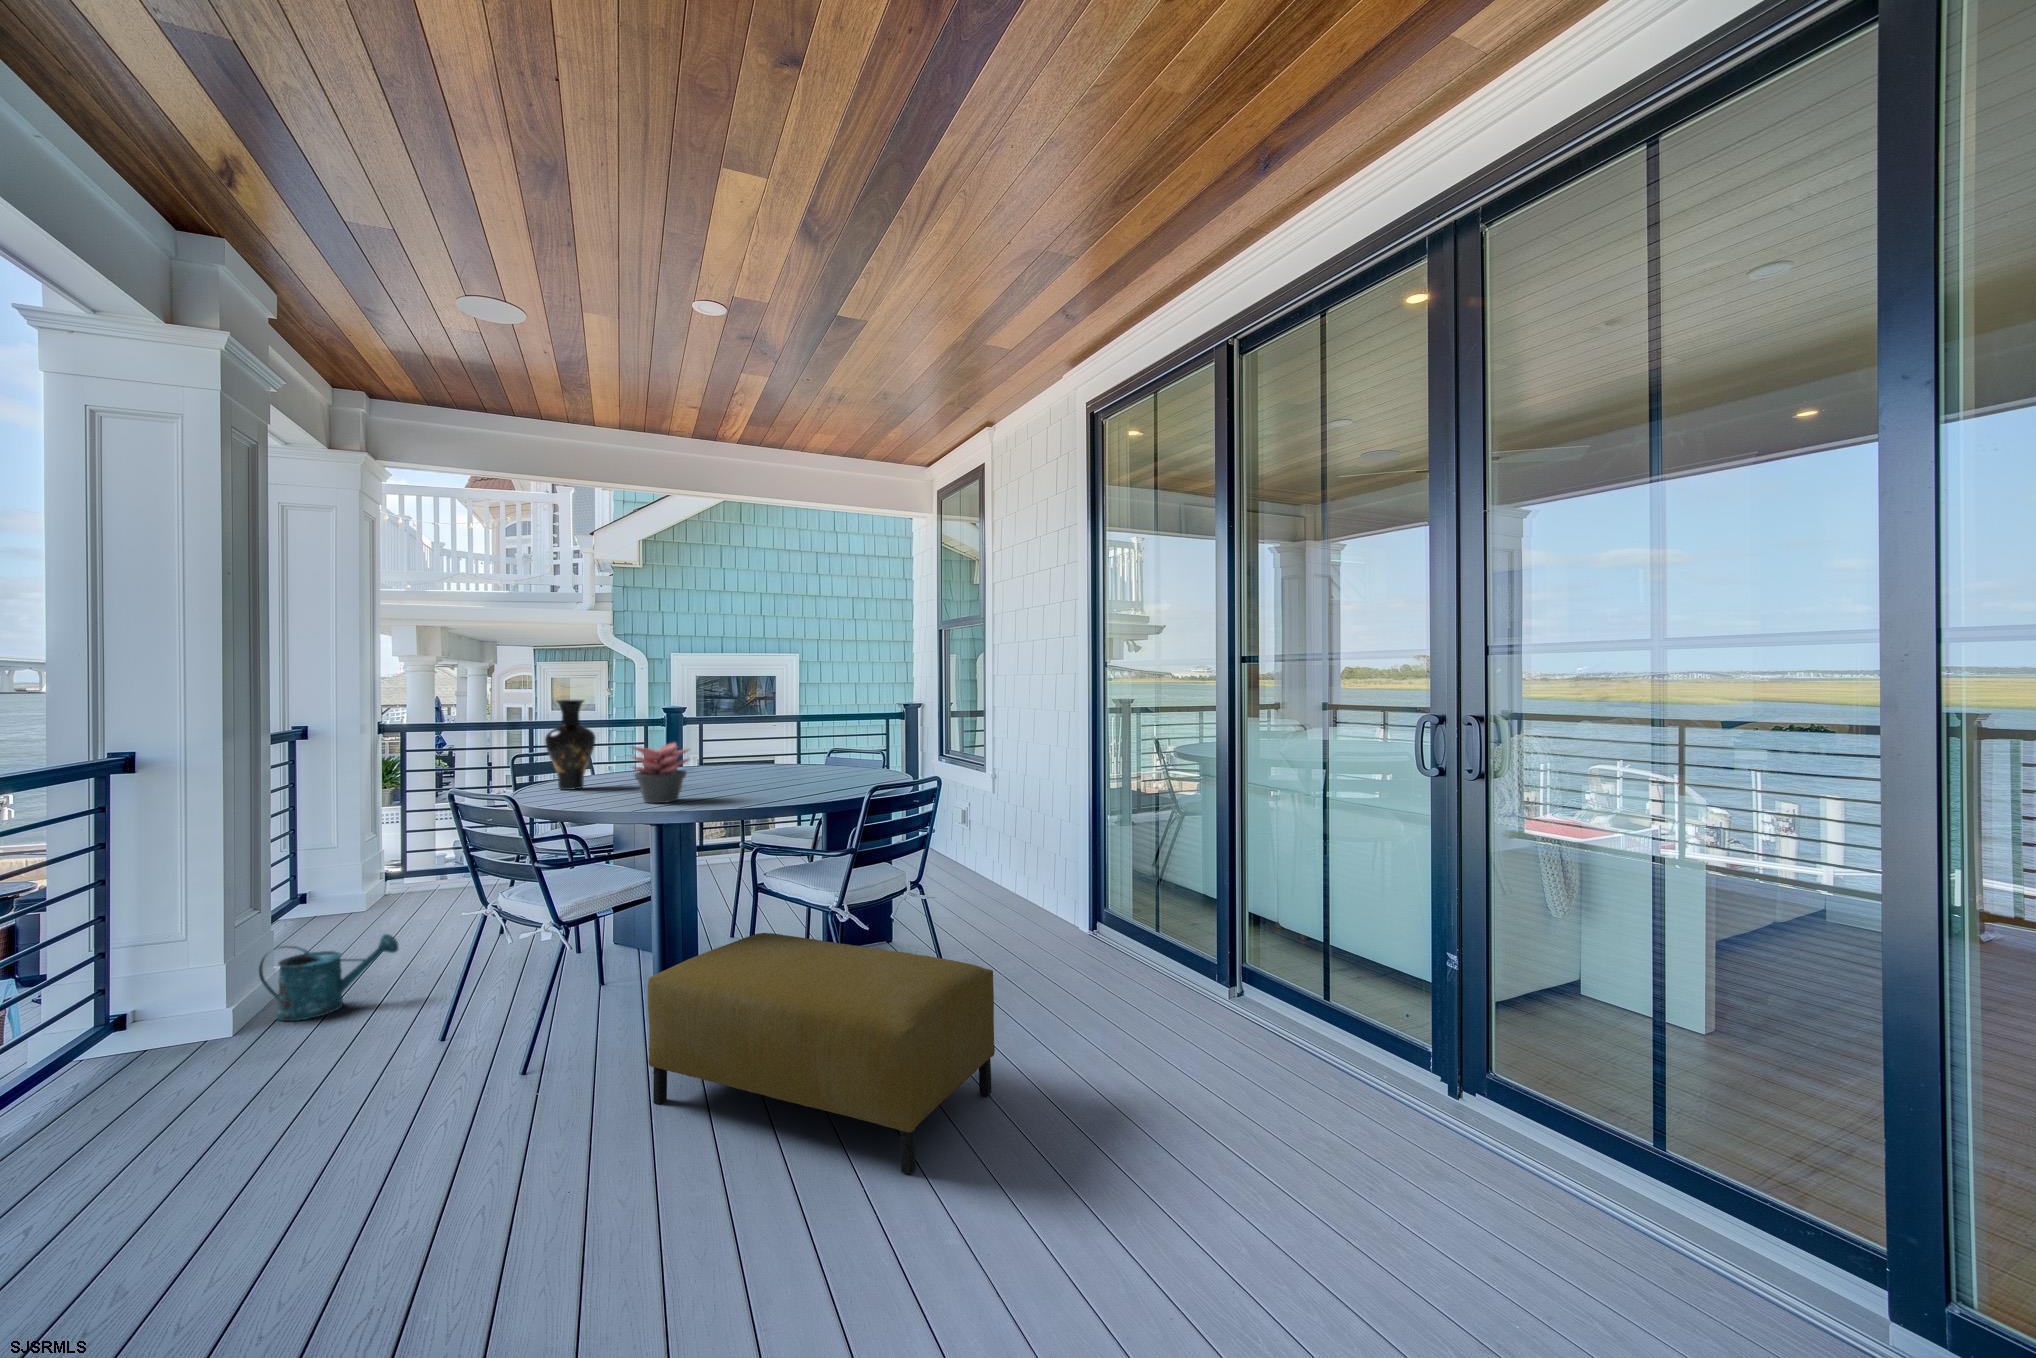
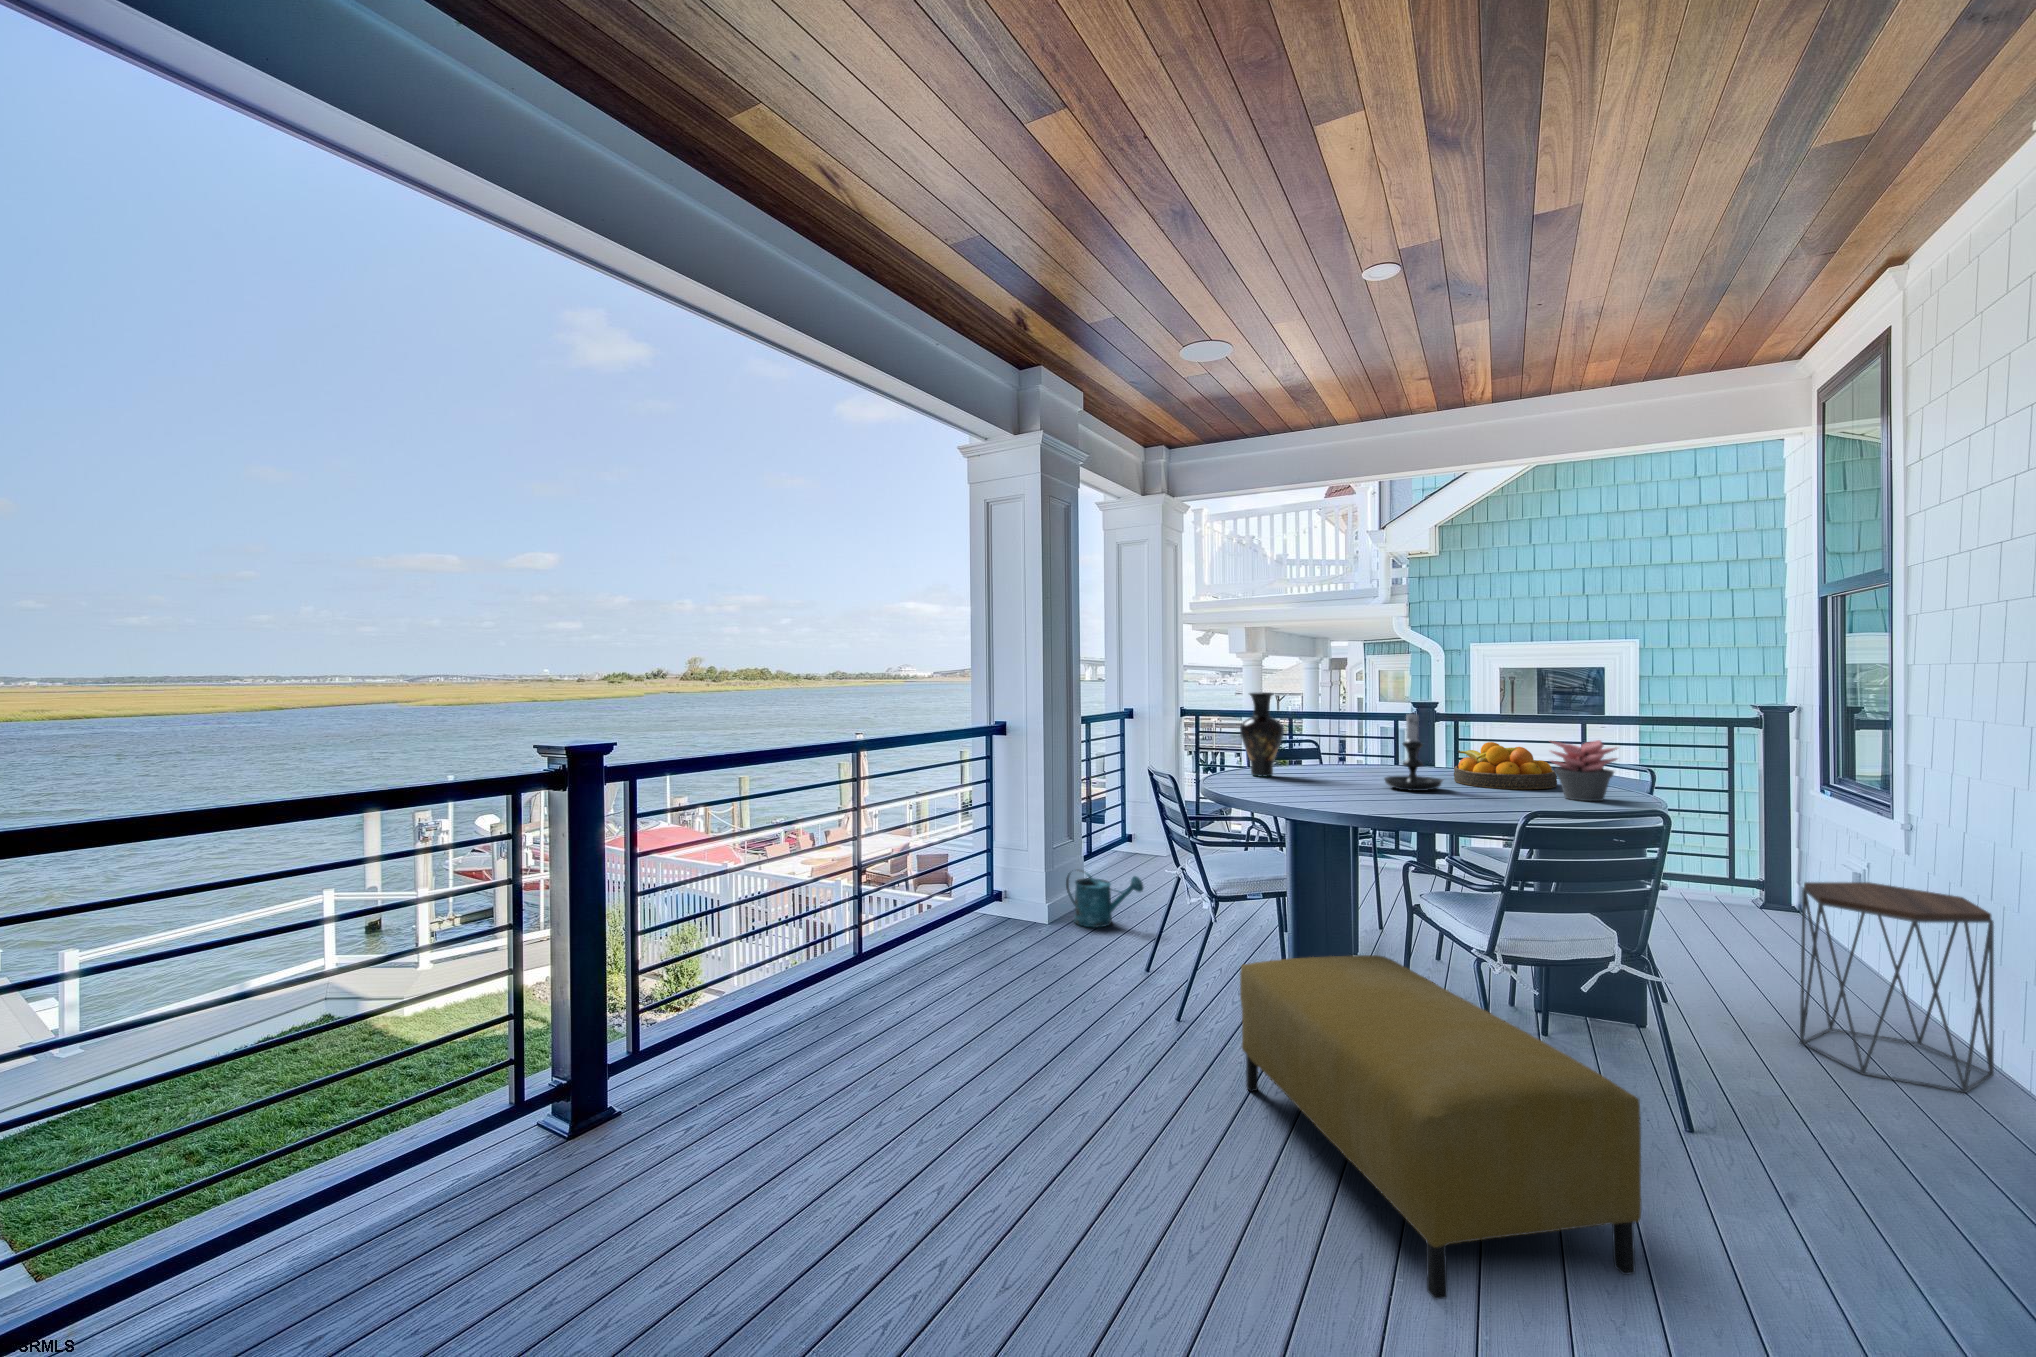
candle holder: none [707,711,759,786] -> present [1384,714,1443,791]
fruit bowl: none [749,738,827,777] -> present [1454,742,1557,789]
succulent plant: present [631,743,689,803] -> present [1550,740,1617,801]
side table: none [968,812,1054,932] -> present [1800,882,1994,1093]

